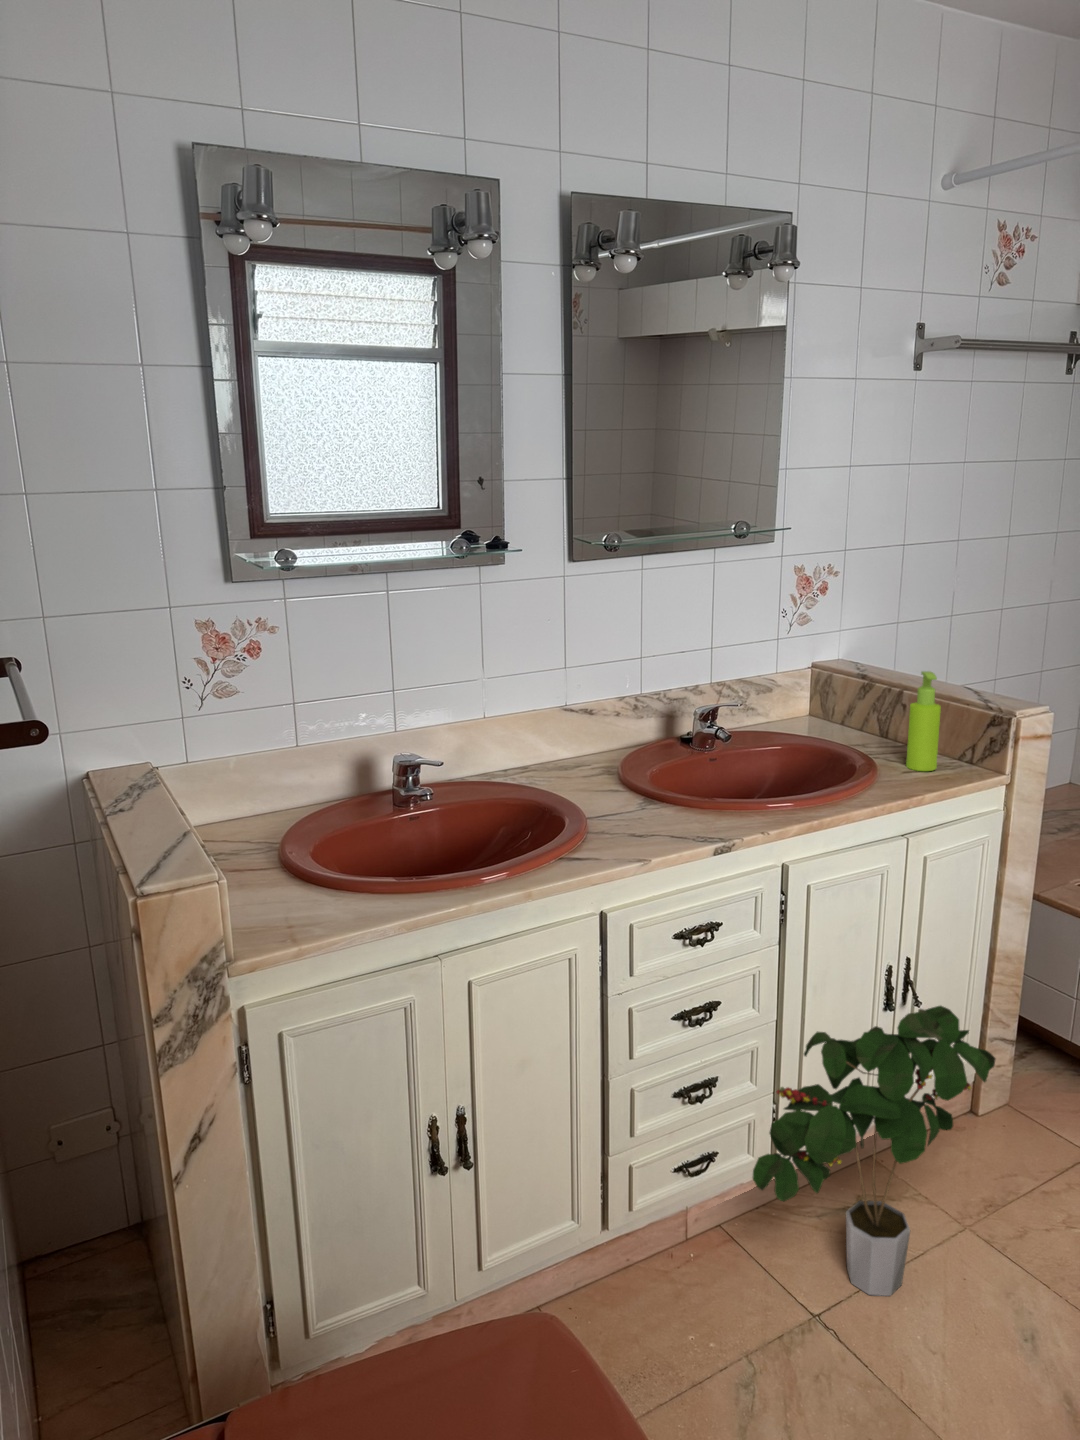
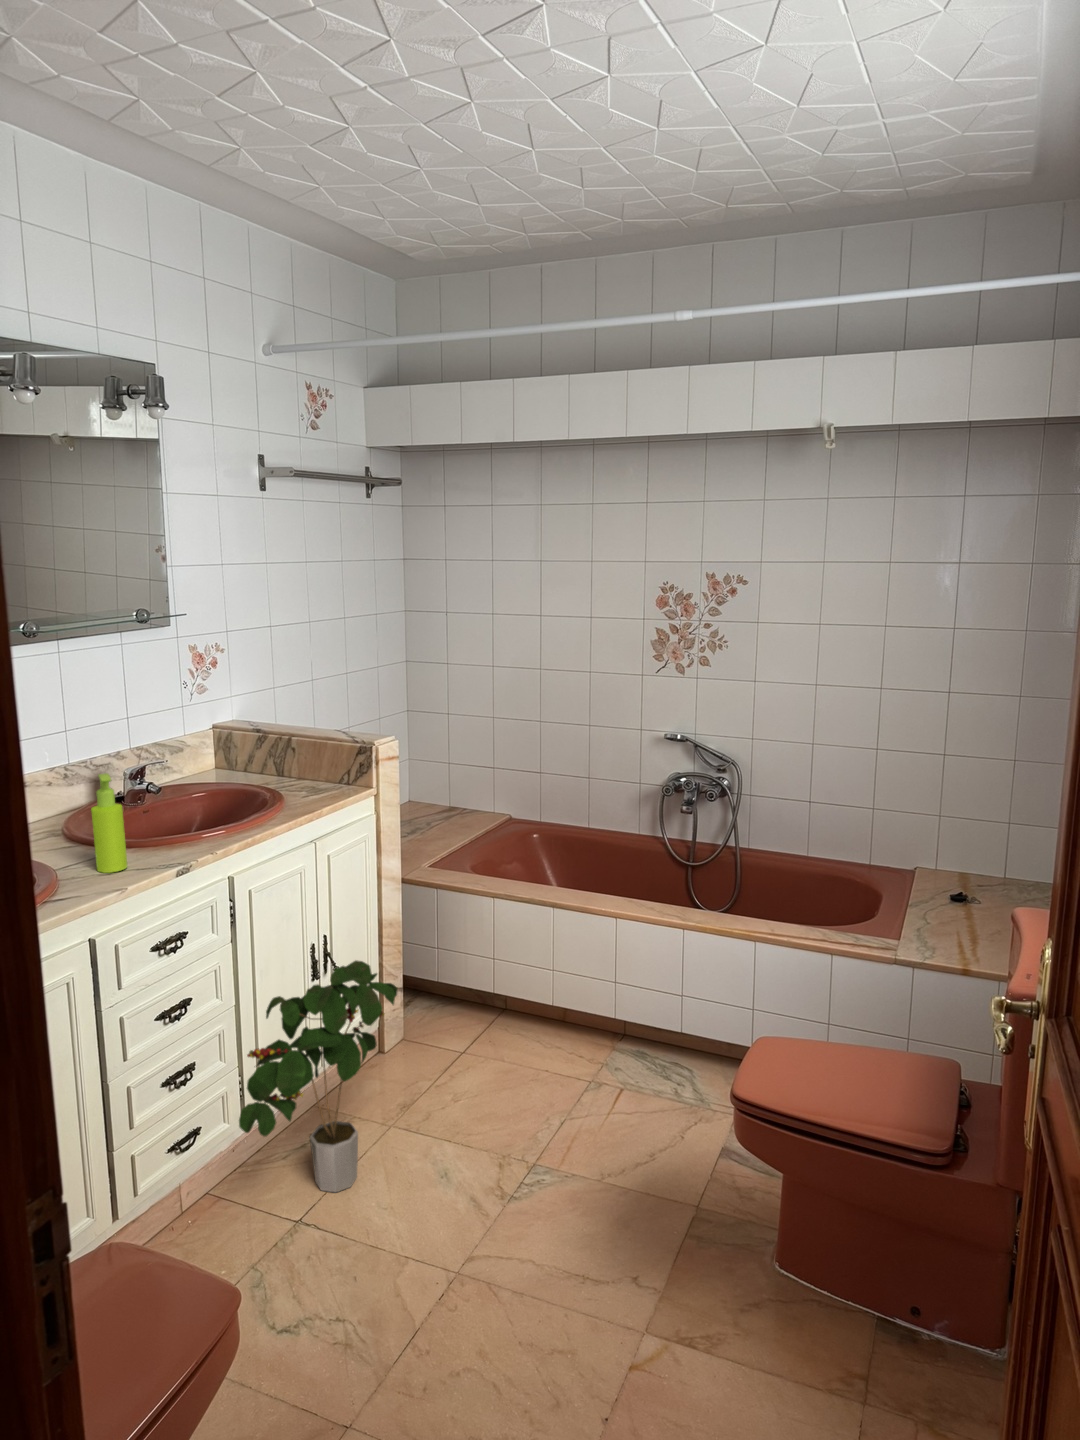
soap dispenser: present [906,671,941,771] -> present [91,773,127,873]

